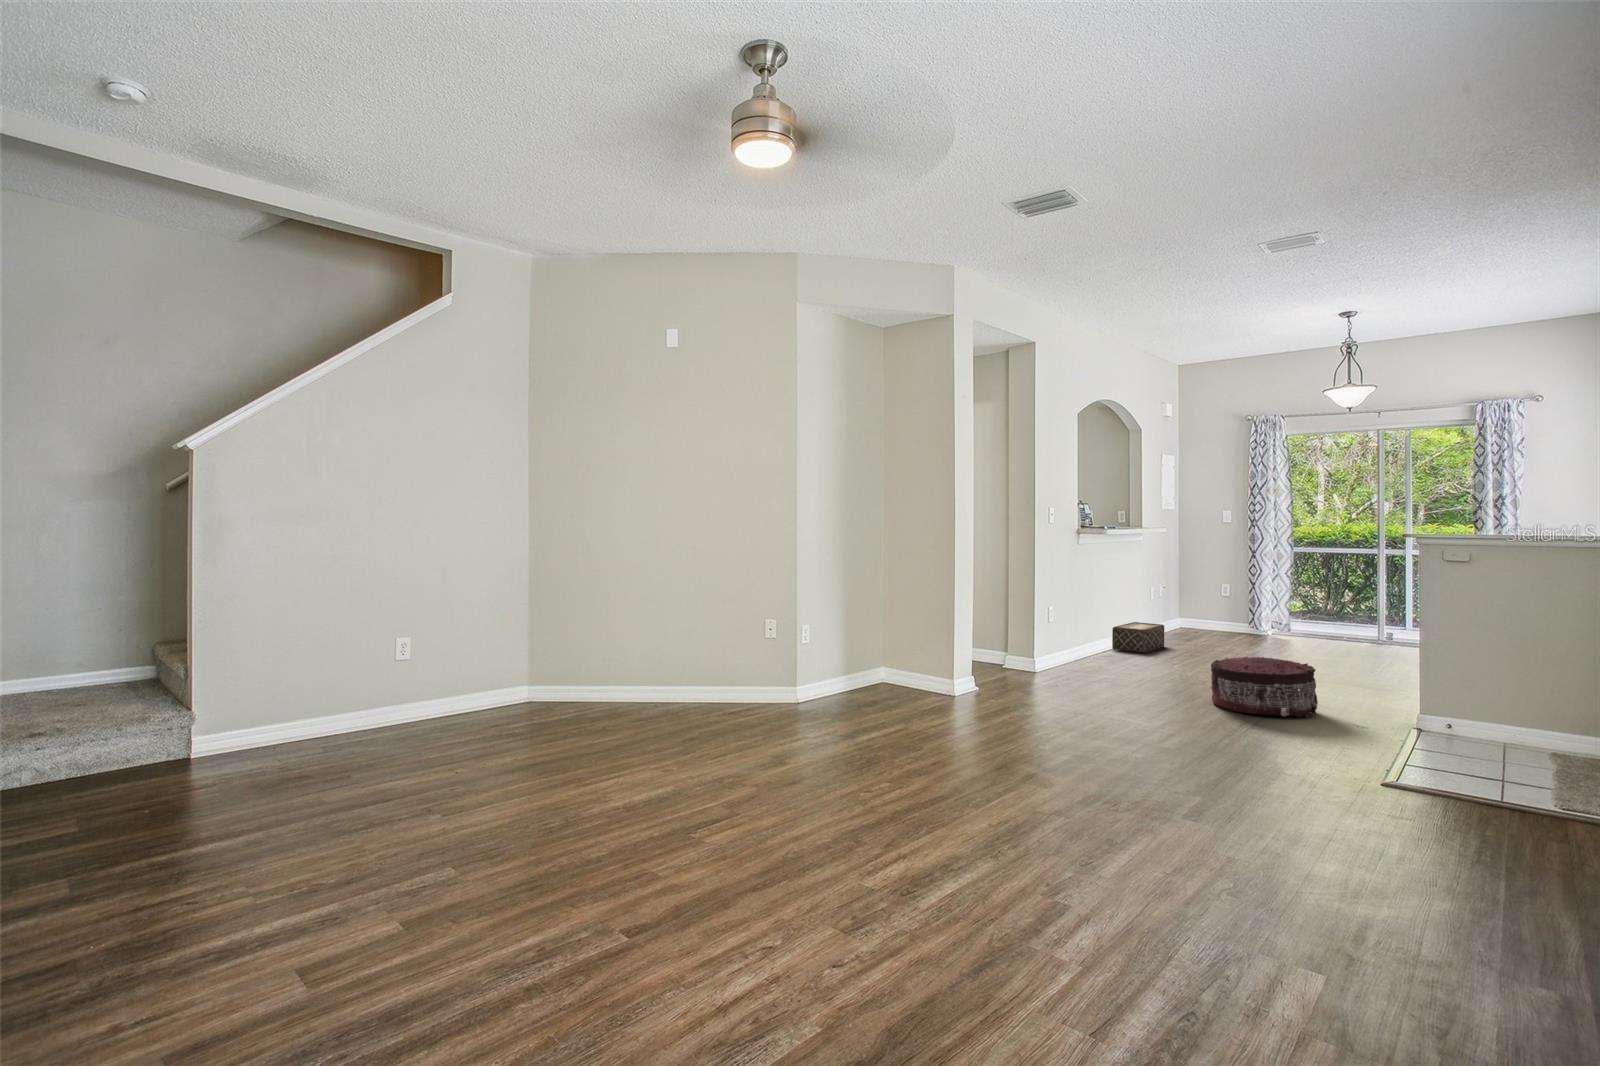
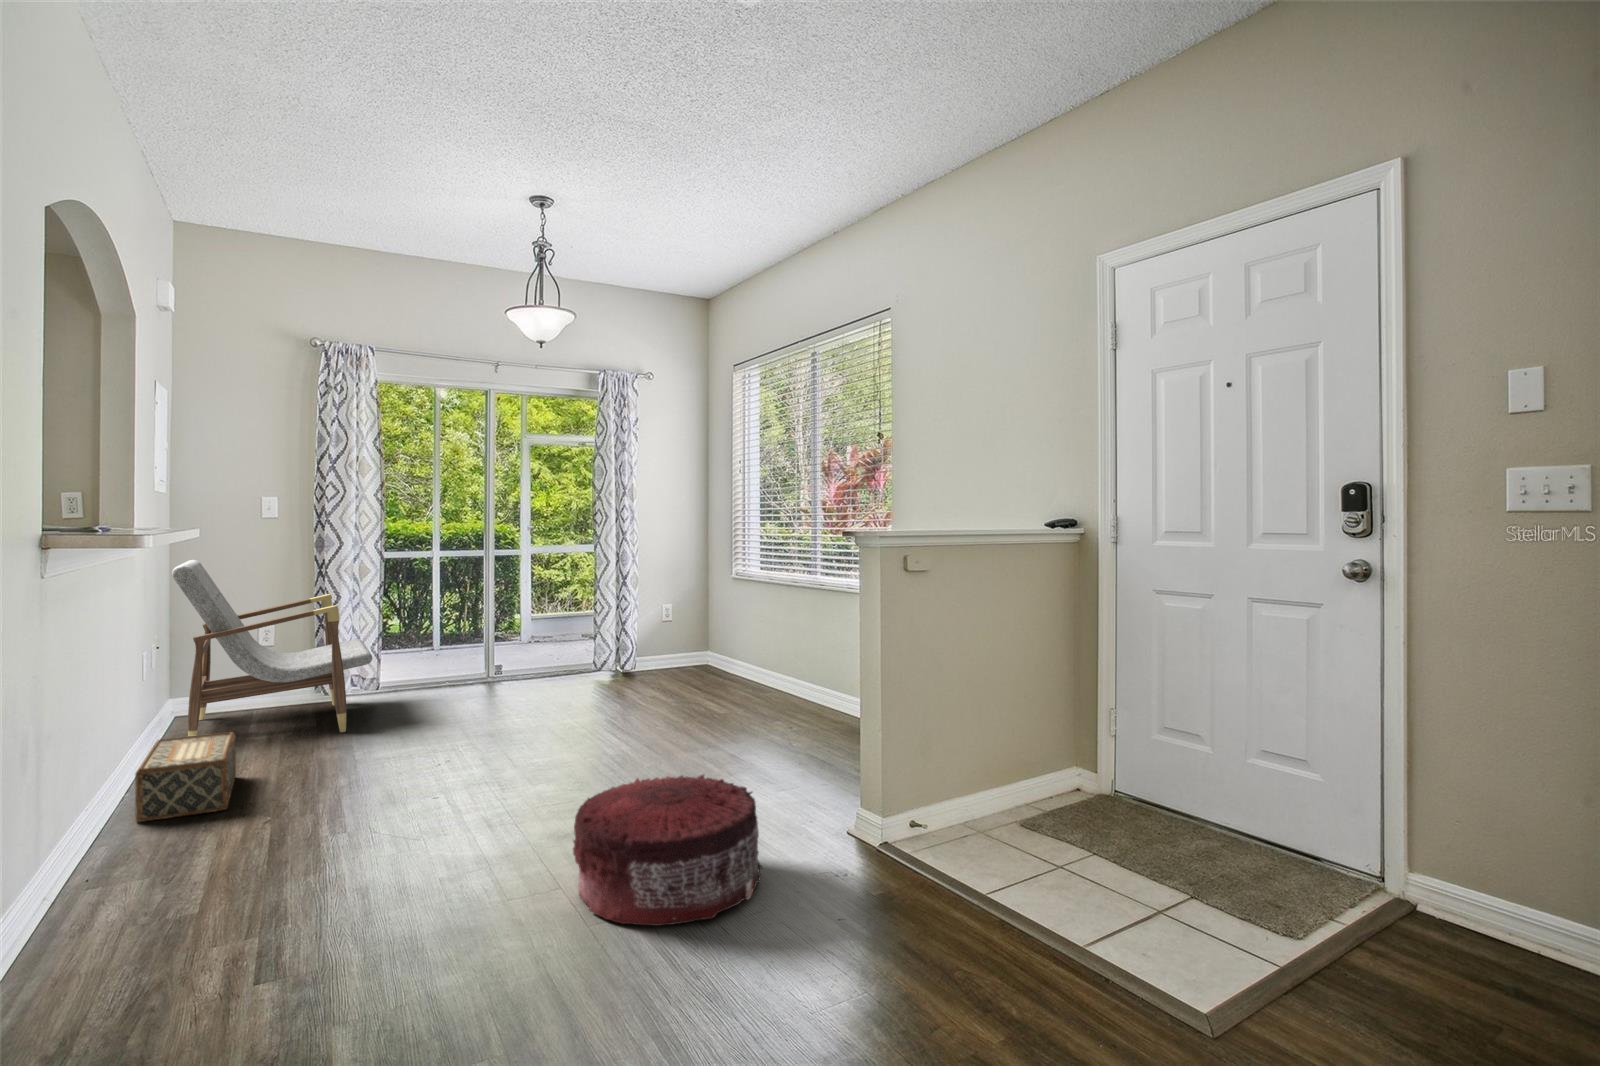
armchair: none [1159,545,1272,644] -> present [172,560,372,736]

